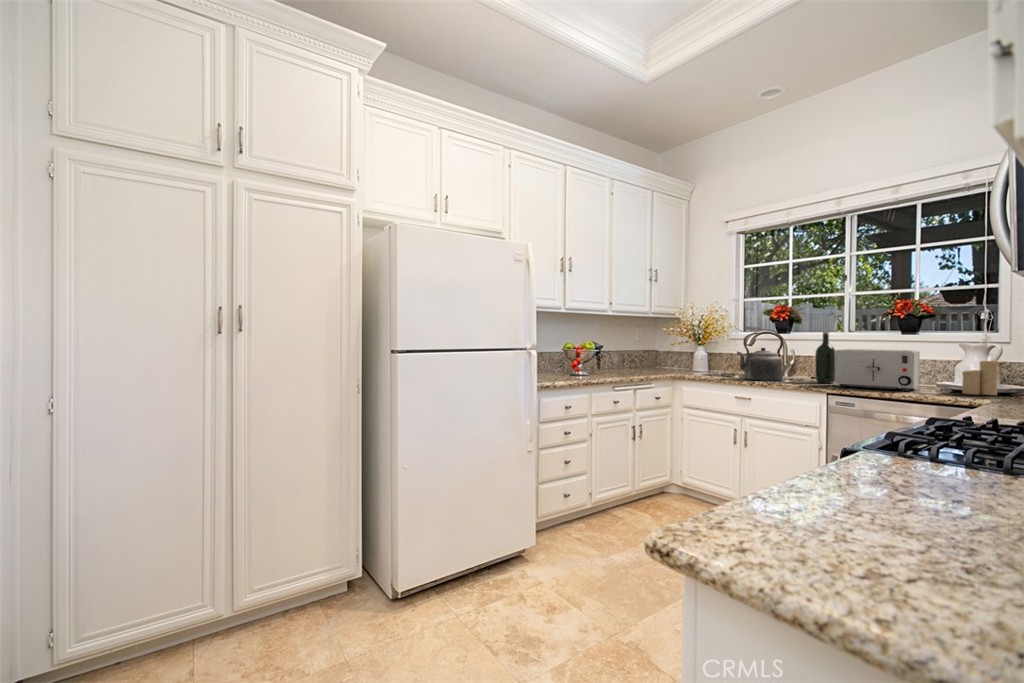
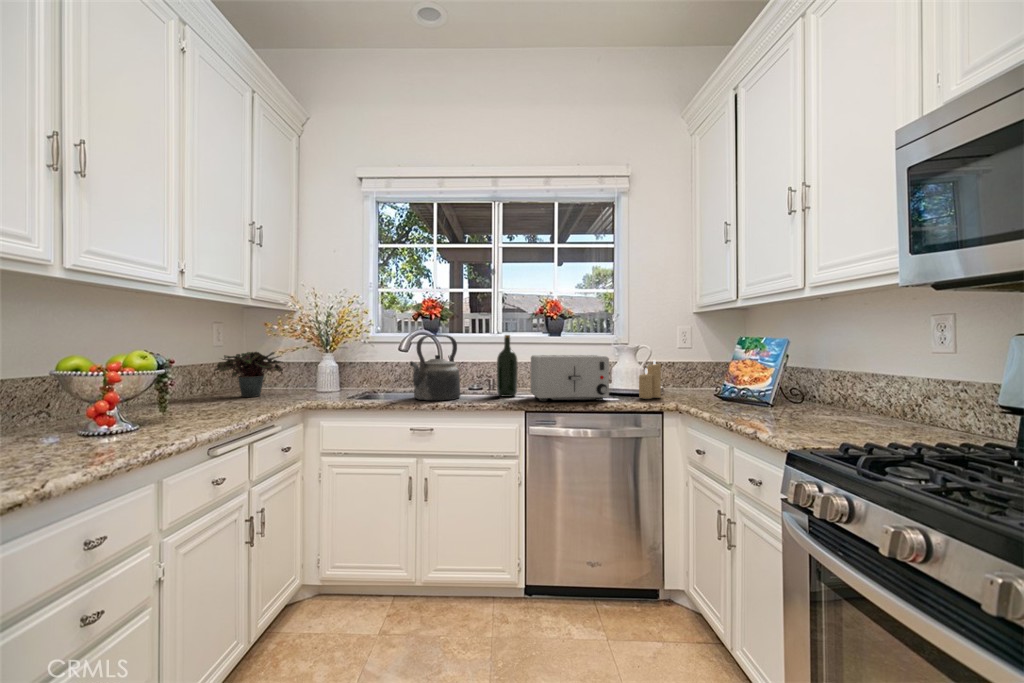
potted plant: none [634,344,672,371] -> present [214,352,283,397]

